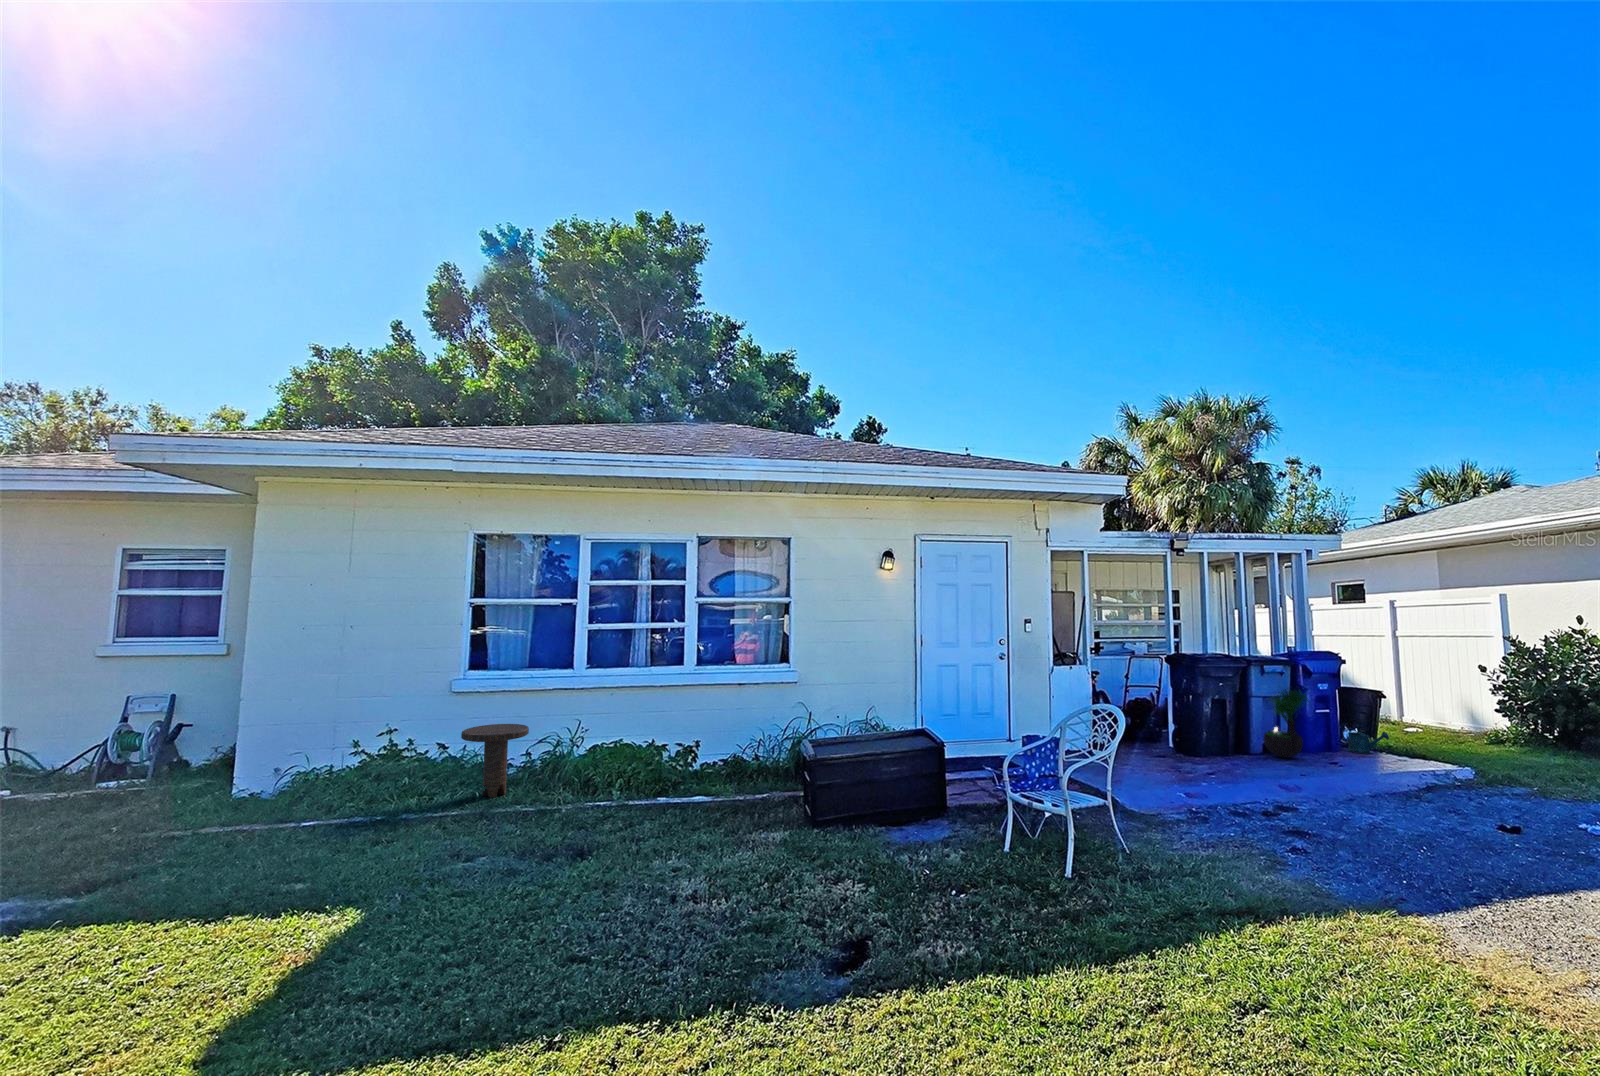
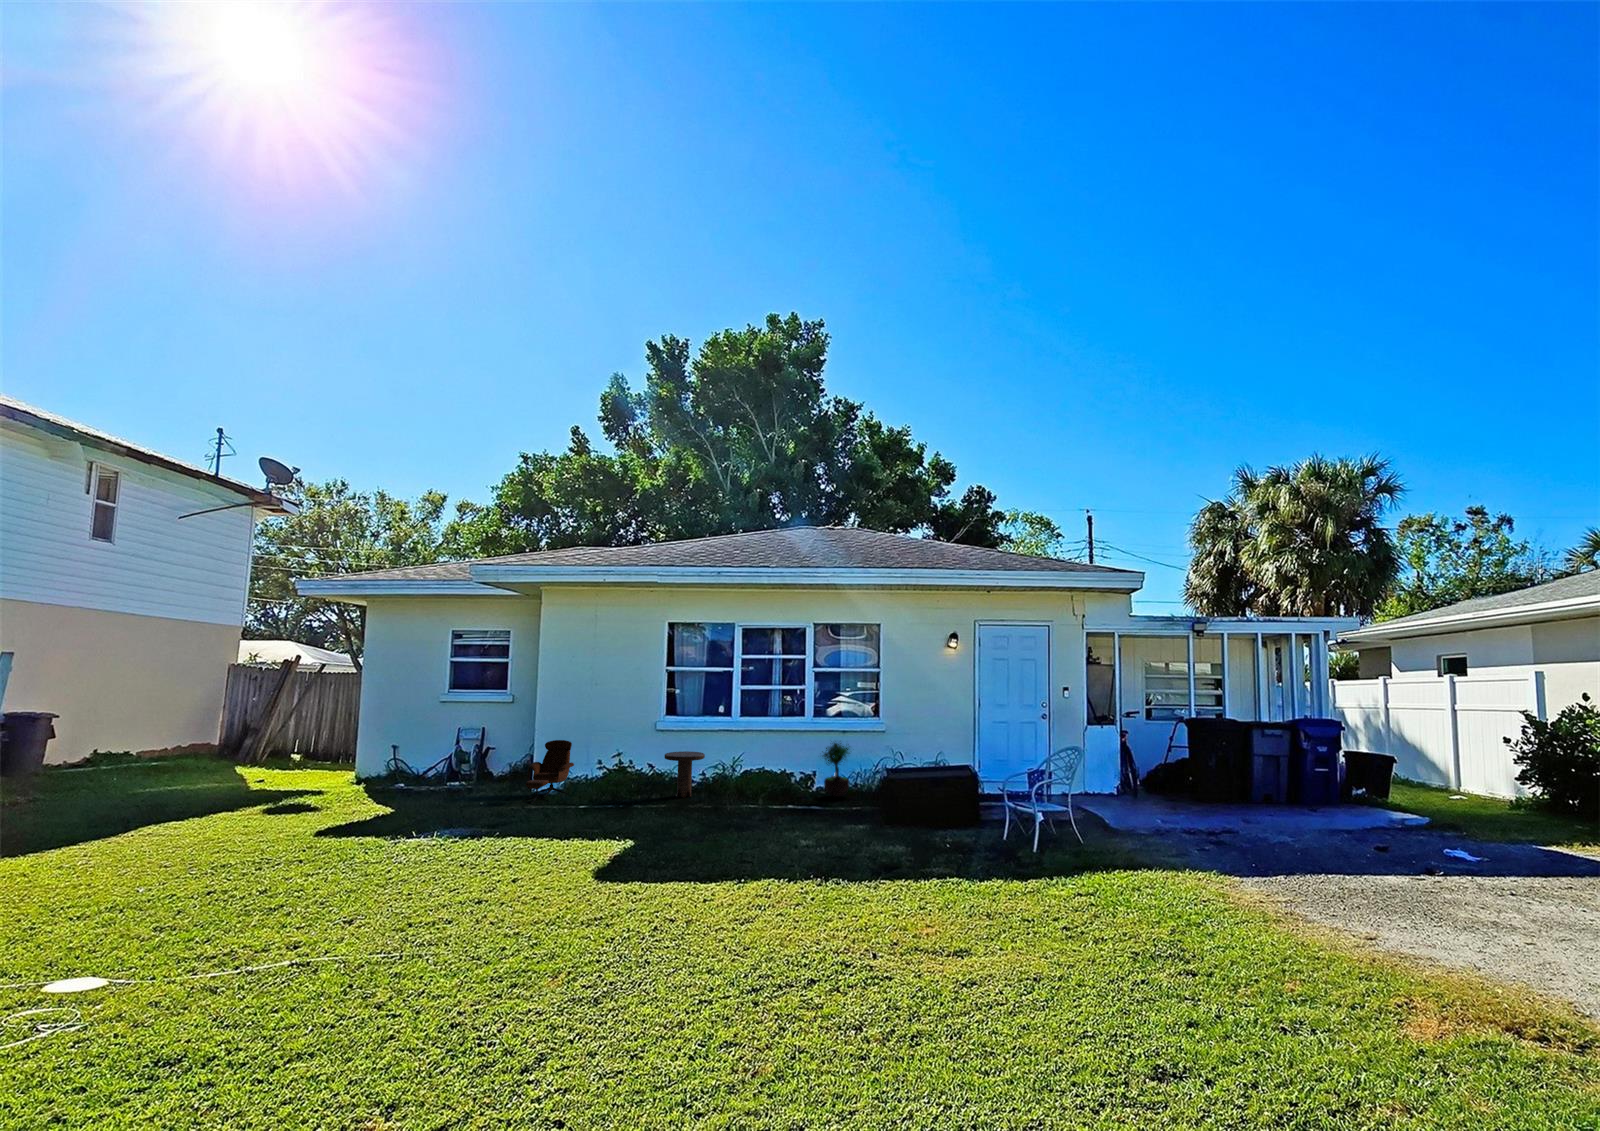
potted tree: present [1263,689,1309,758] -> present [822,743,850,797]
lounge chair: none [192,715,307,833] -> present [523,740,574,804]
watering can: present [1342,729,1389,754] -> none [1344,784,1379,806]

